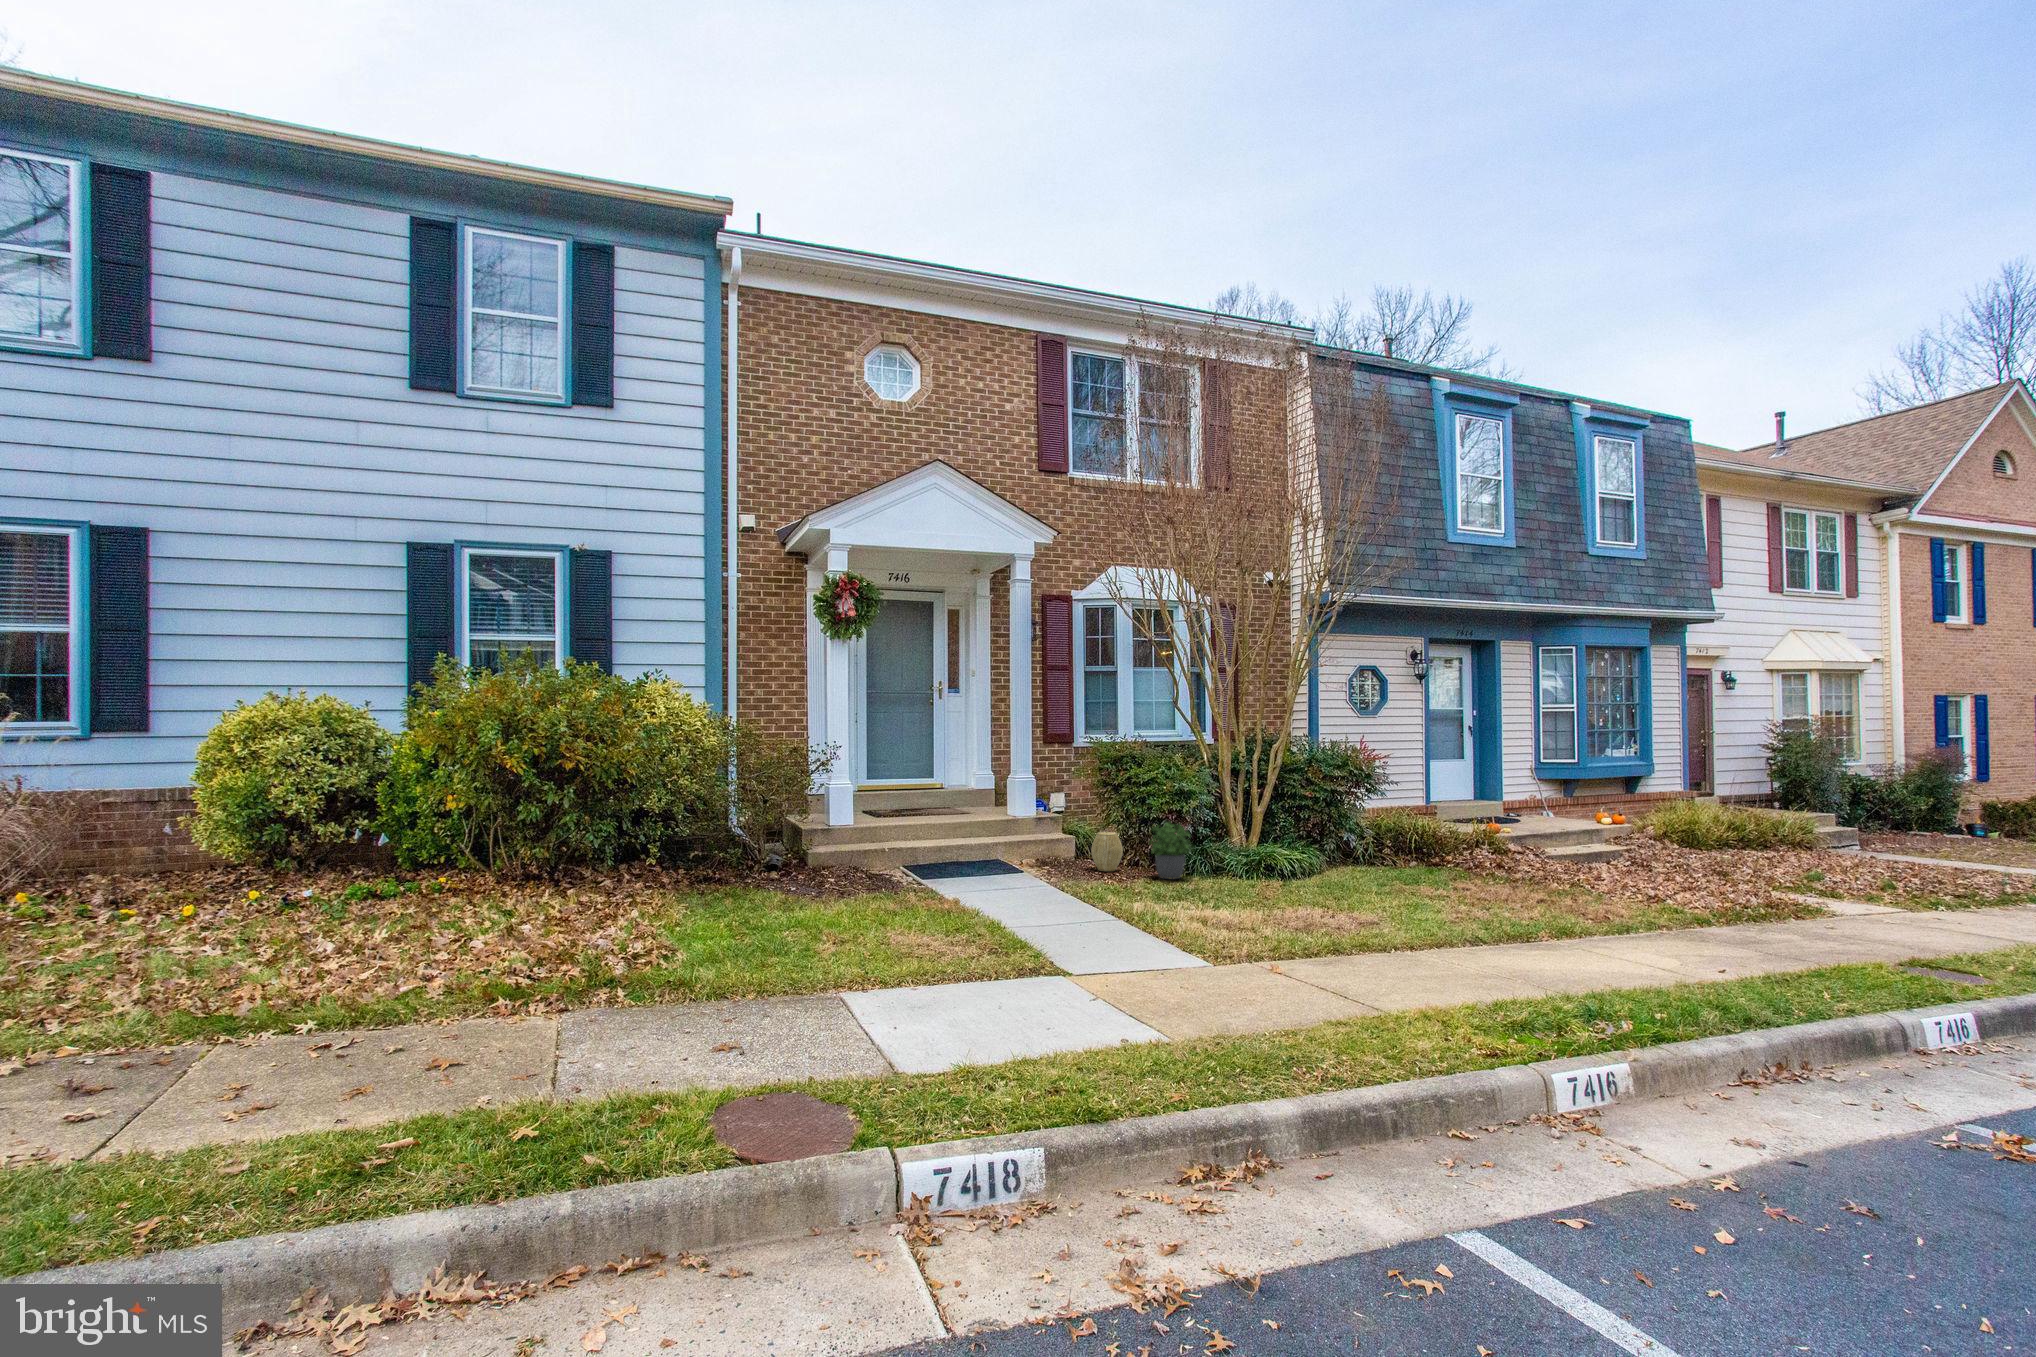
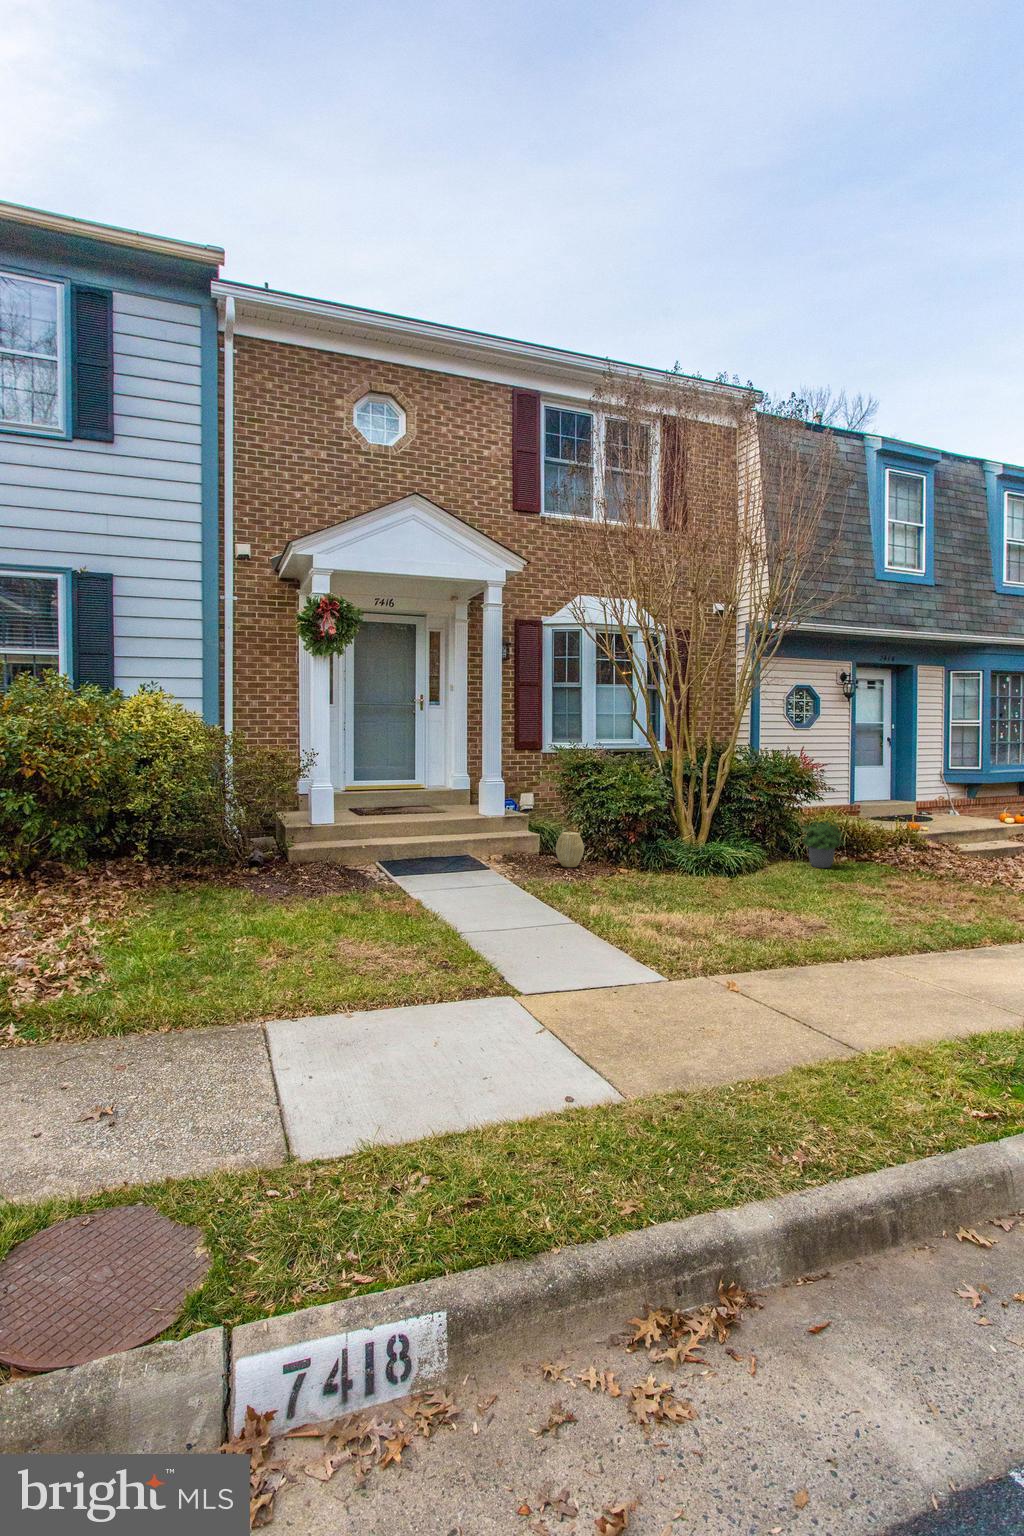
potted plant: present [1149,822,1193,879] -> present [803,821,845,868]

